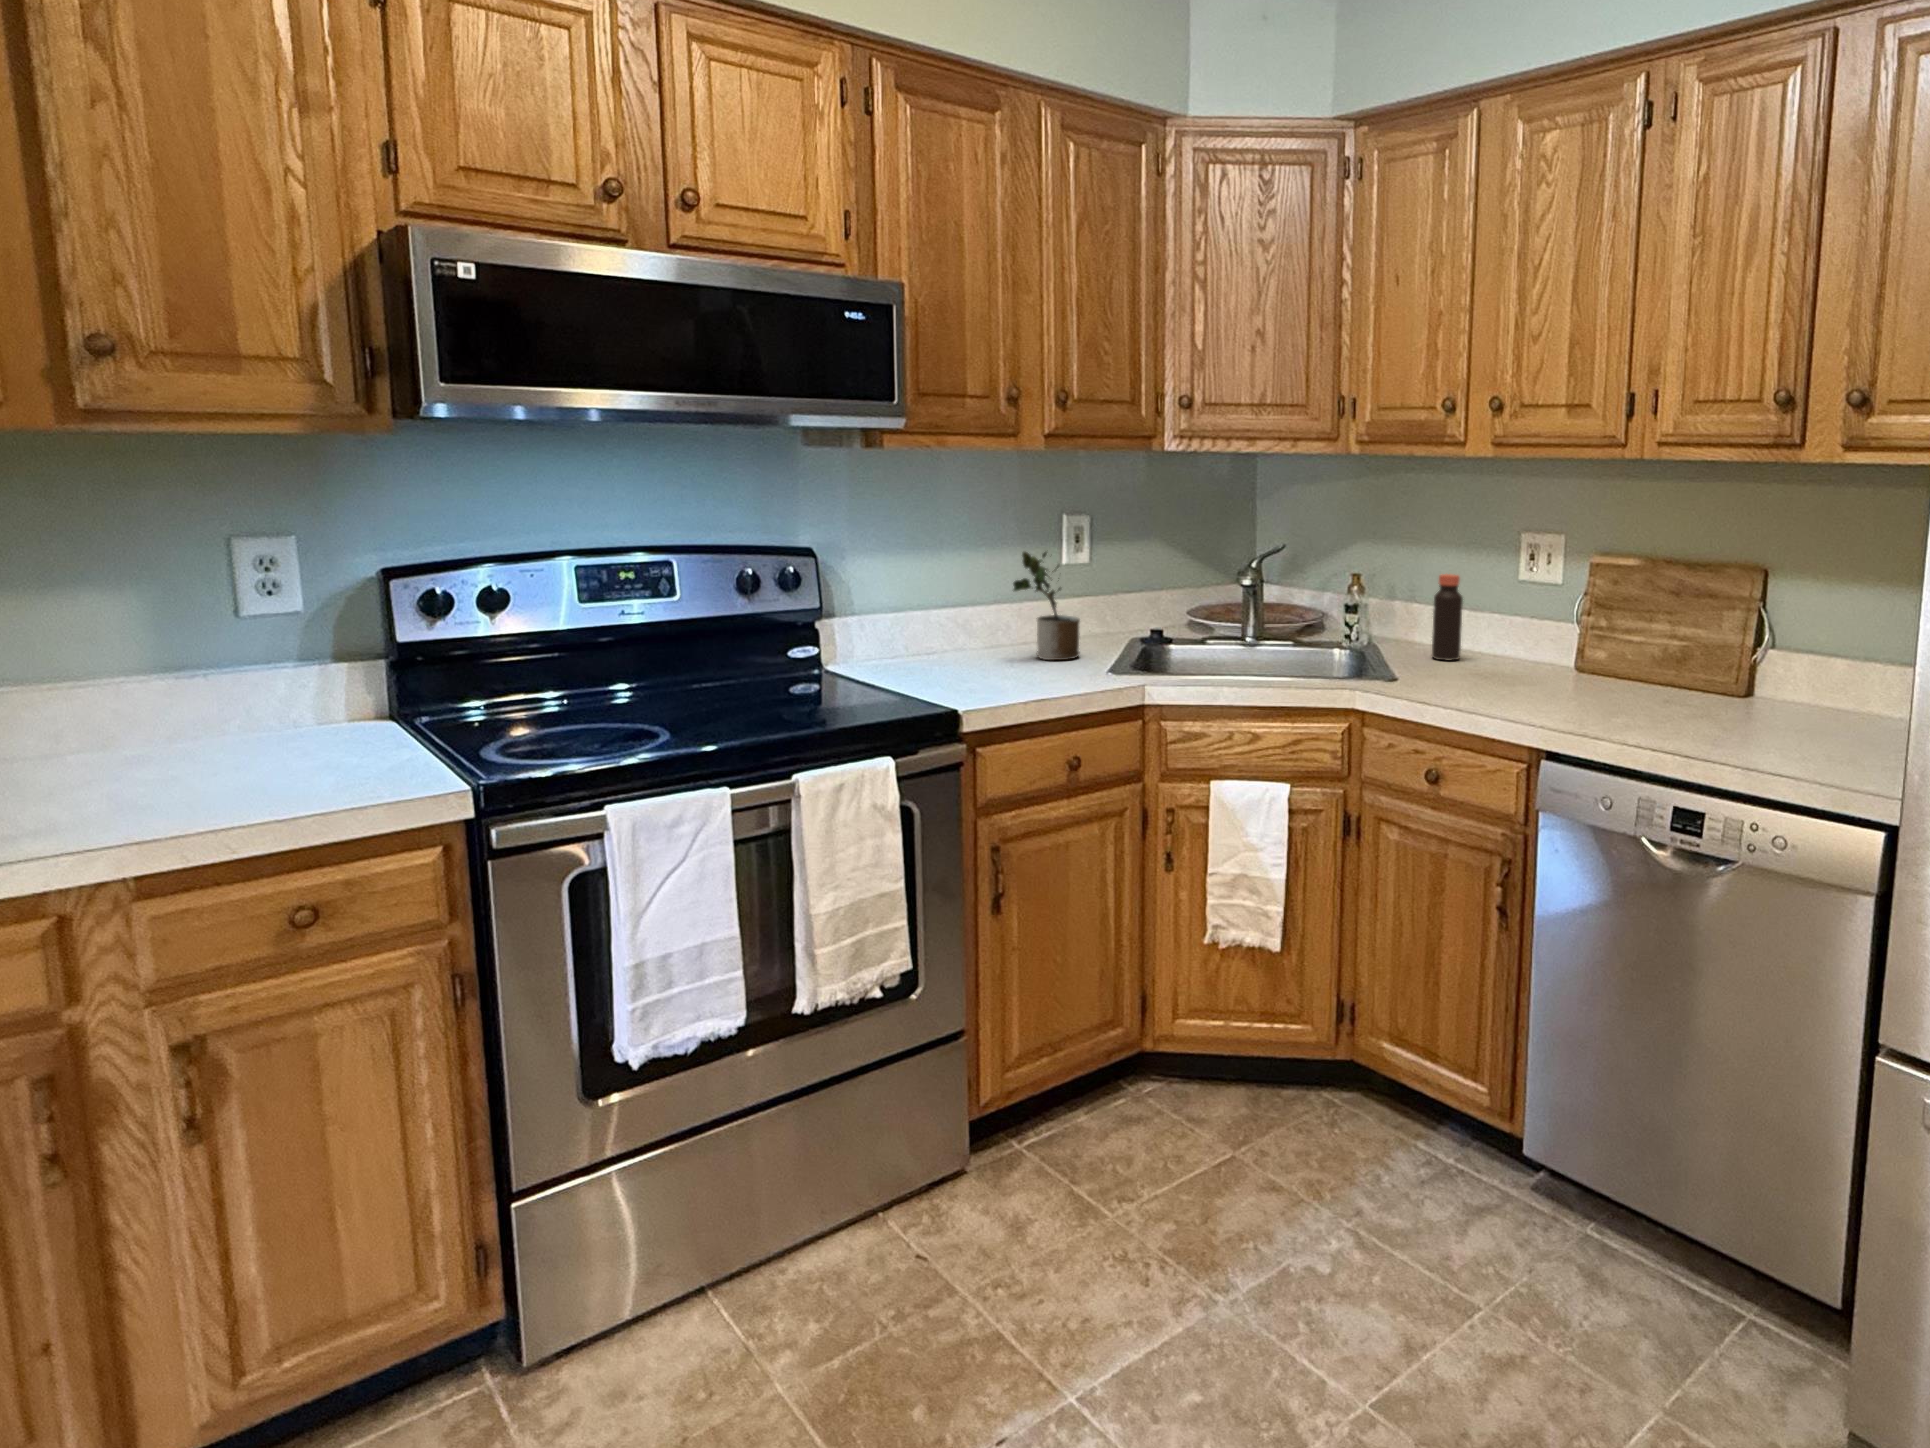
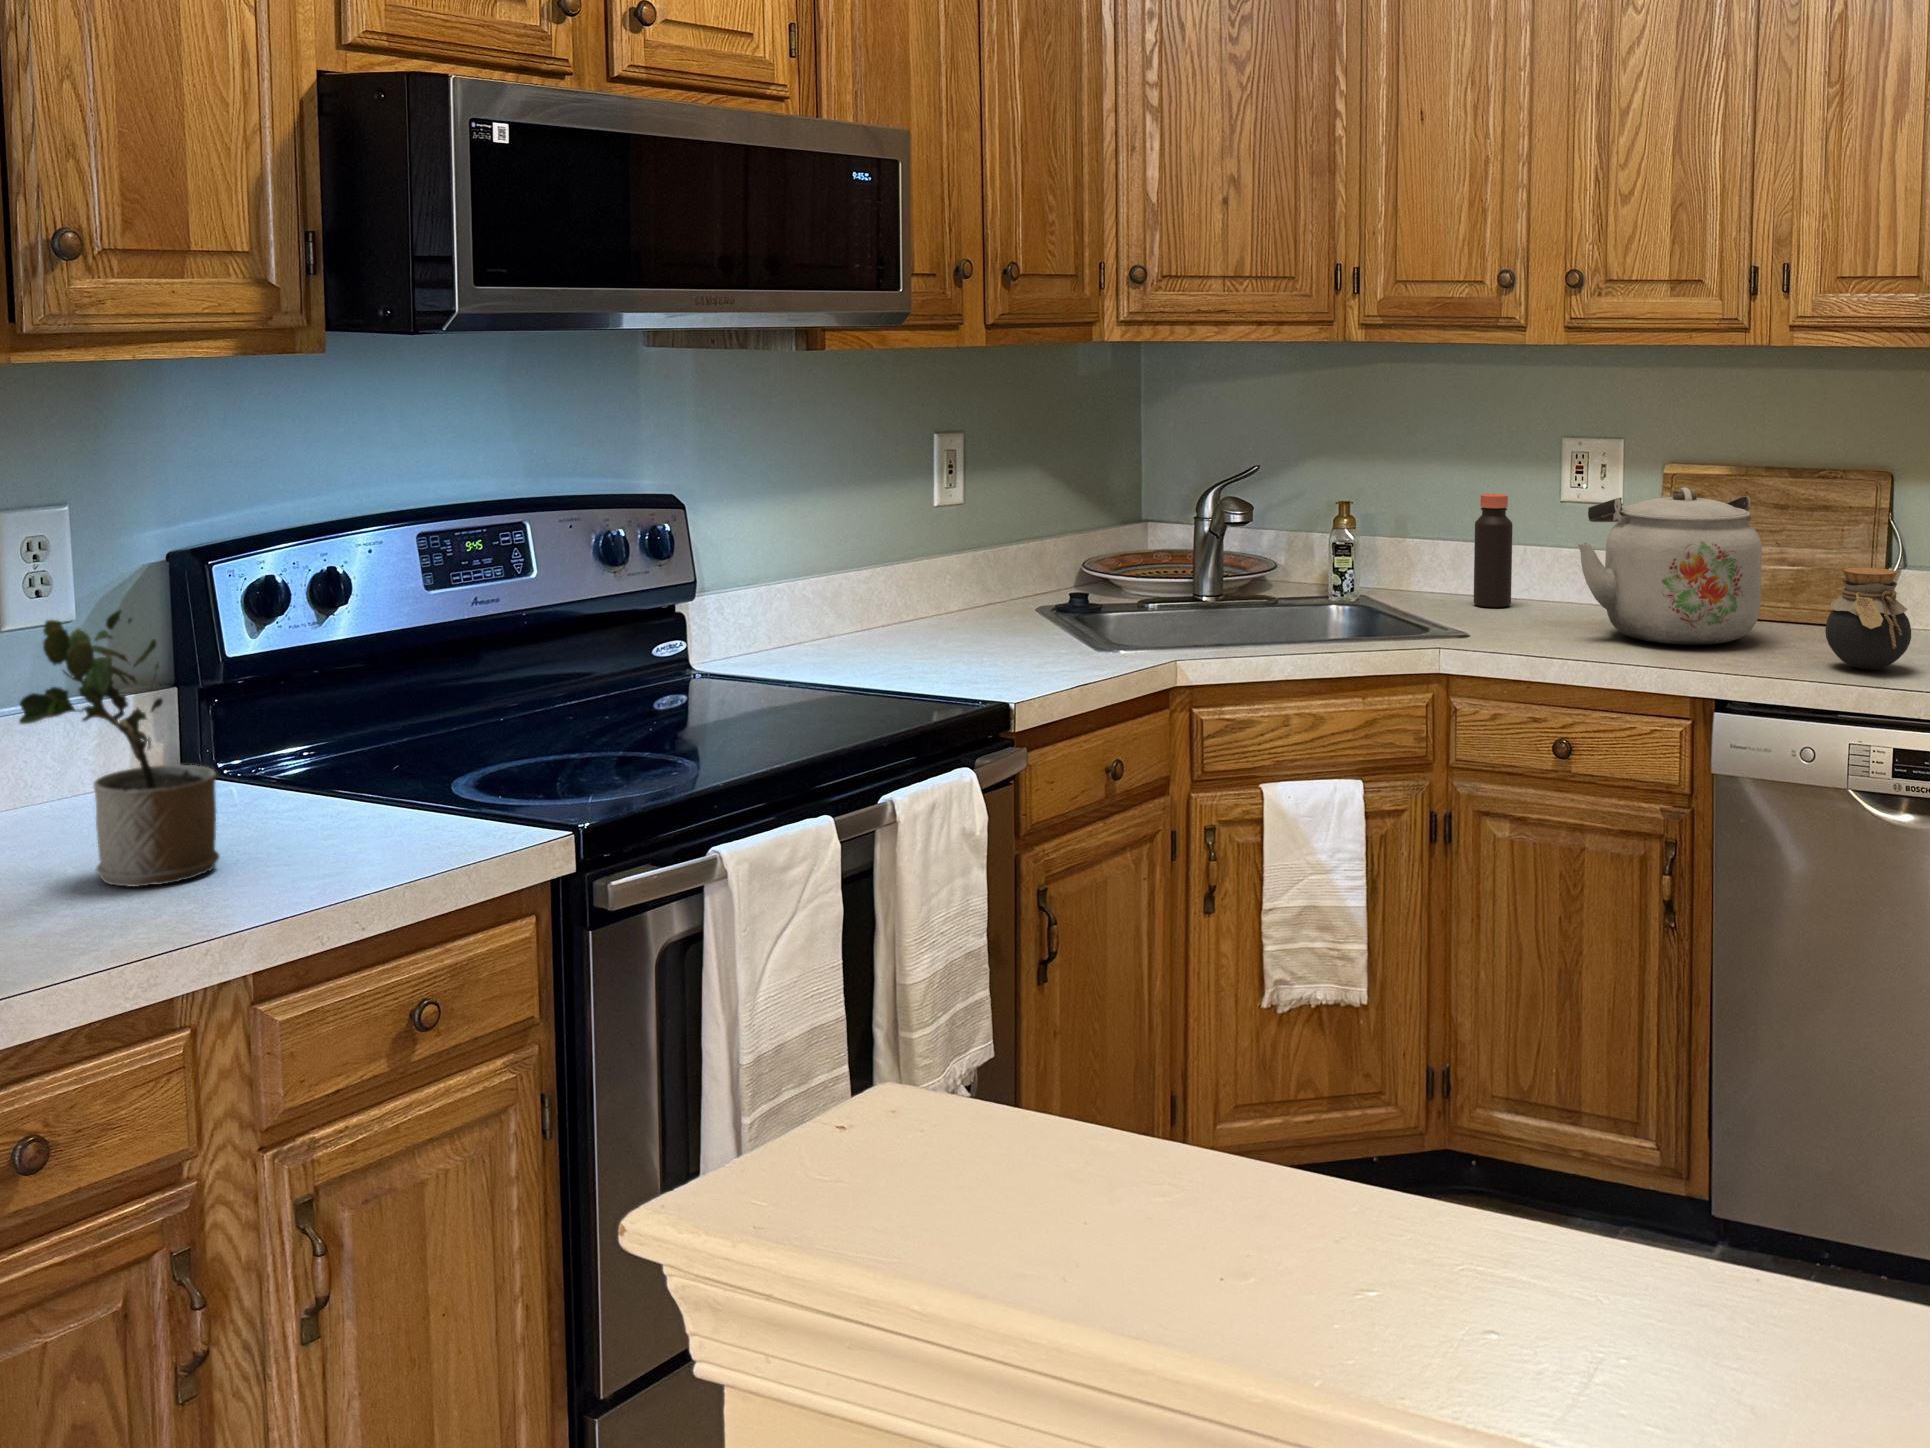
potted plant: present [1013,552,1080,660] -> present [19,610,220,887]
kettle: none [1470,574,1624,701] -> present [1577,487,1762,645]
jar: none [1646,647,1720,734] -> present [1825,567,1911,670]

